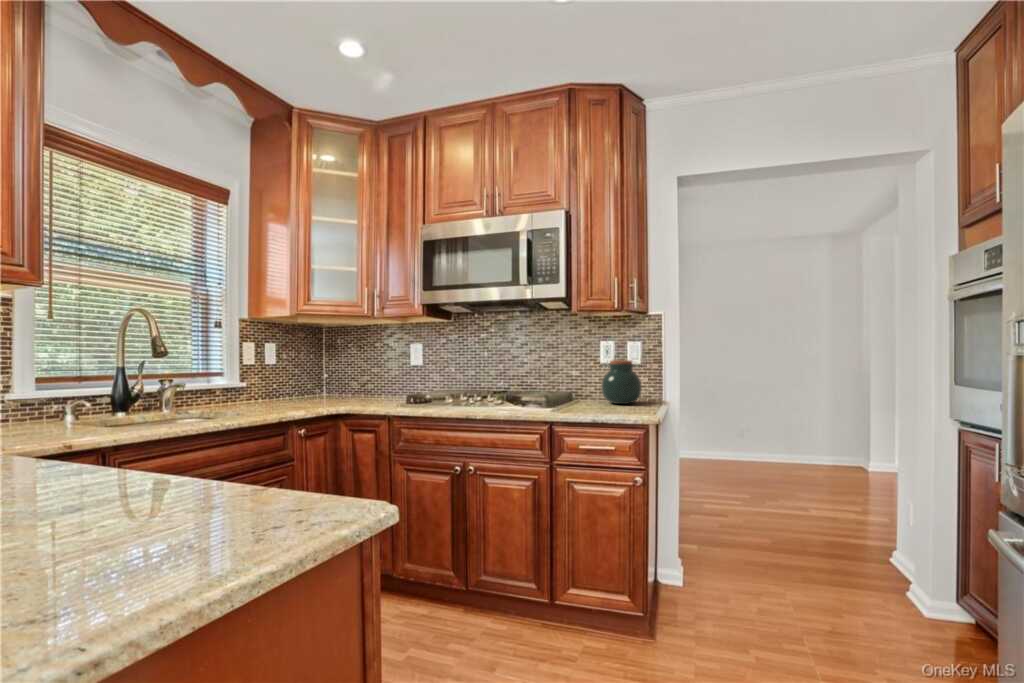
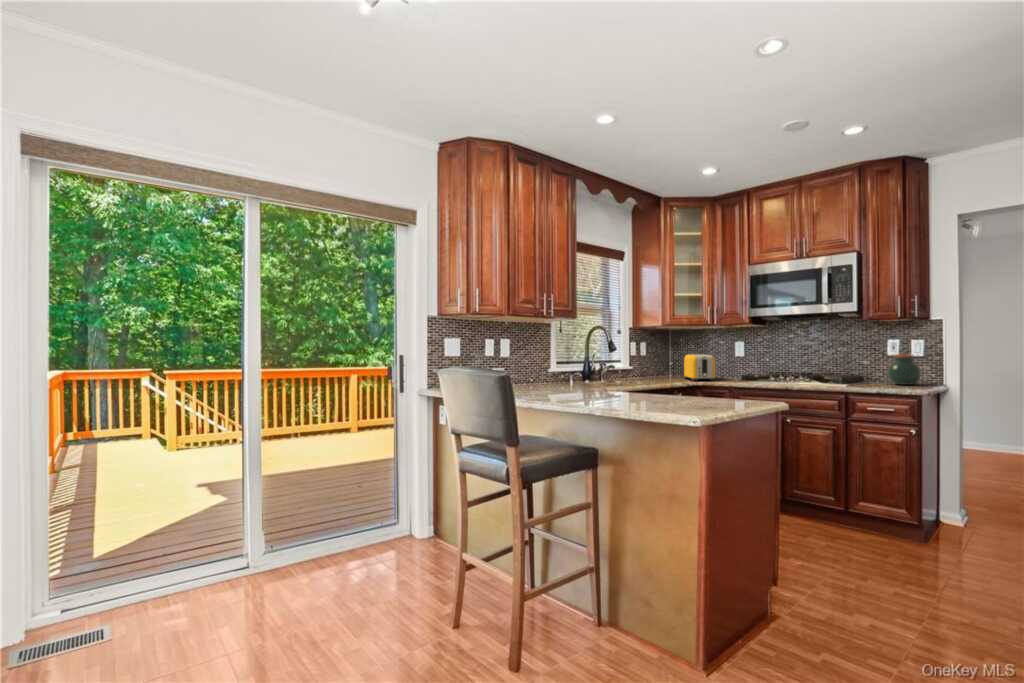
toaster: none [331,363,373,407] -> present [684,354,715,381]

